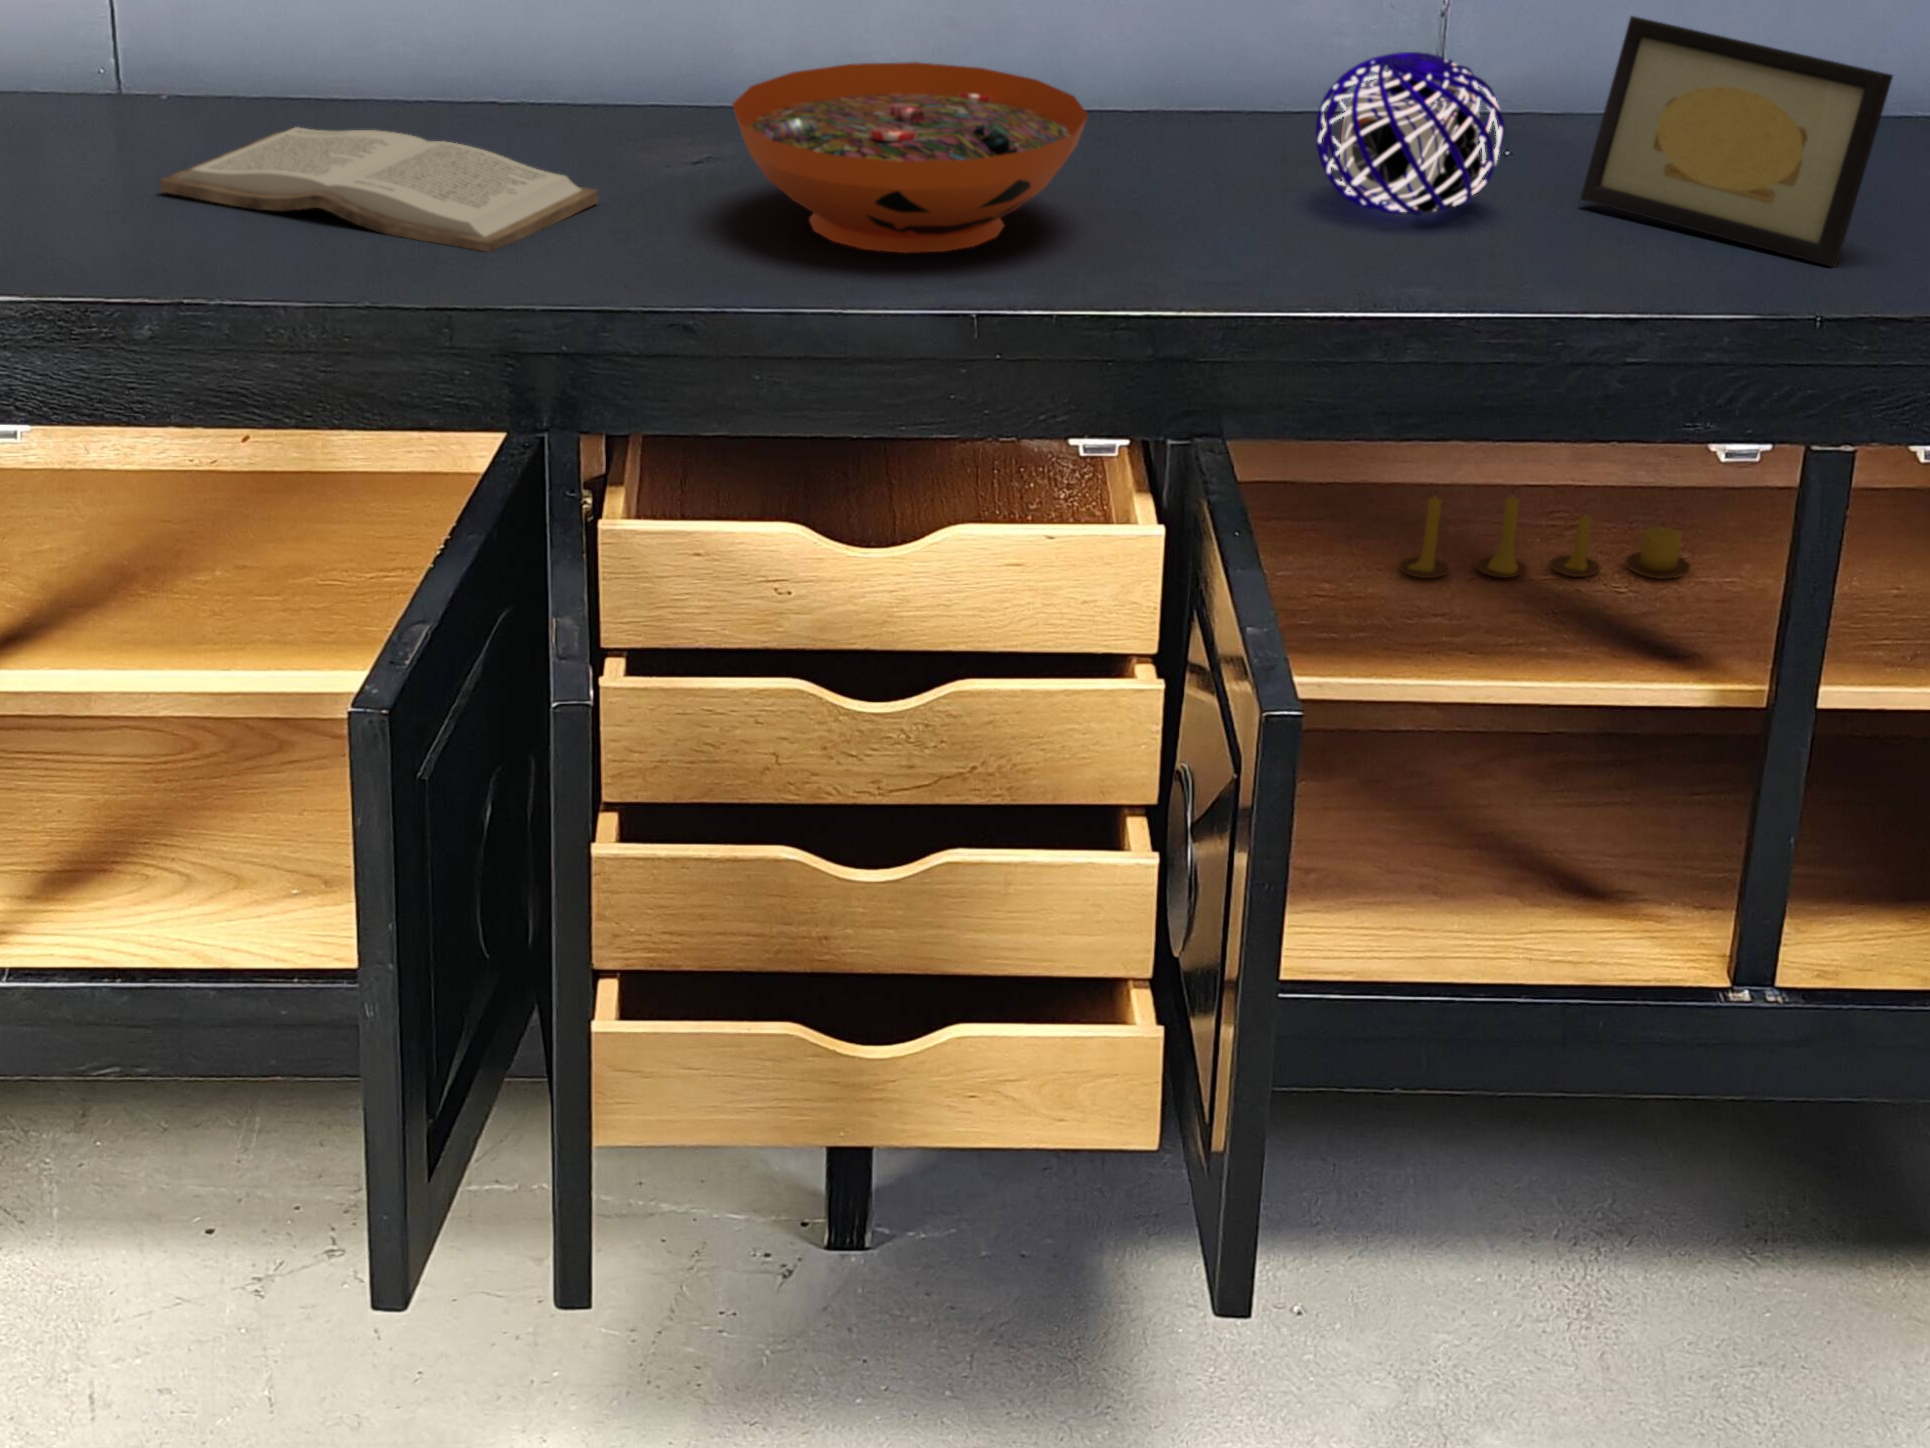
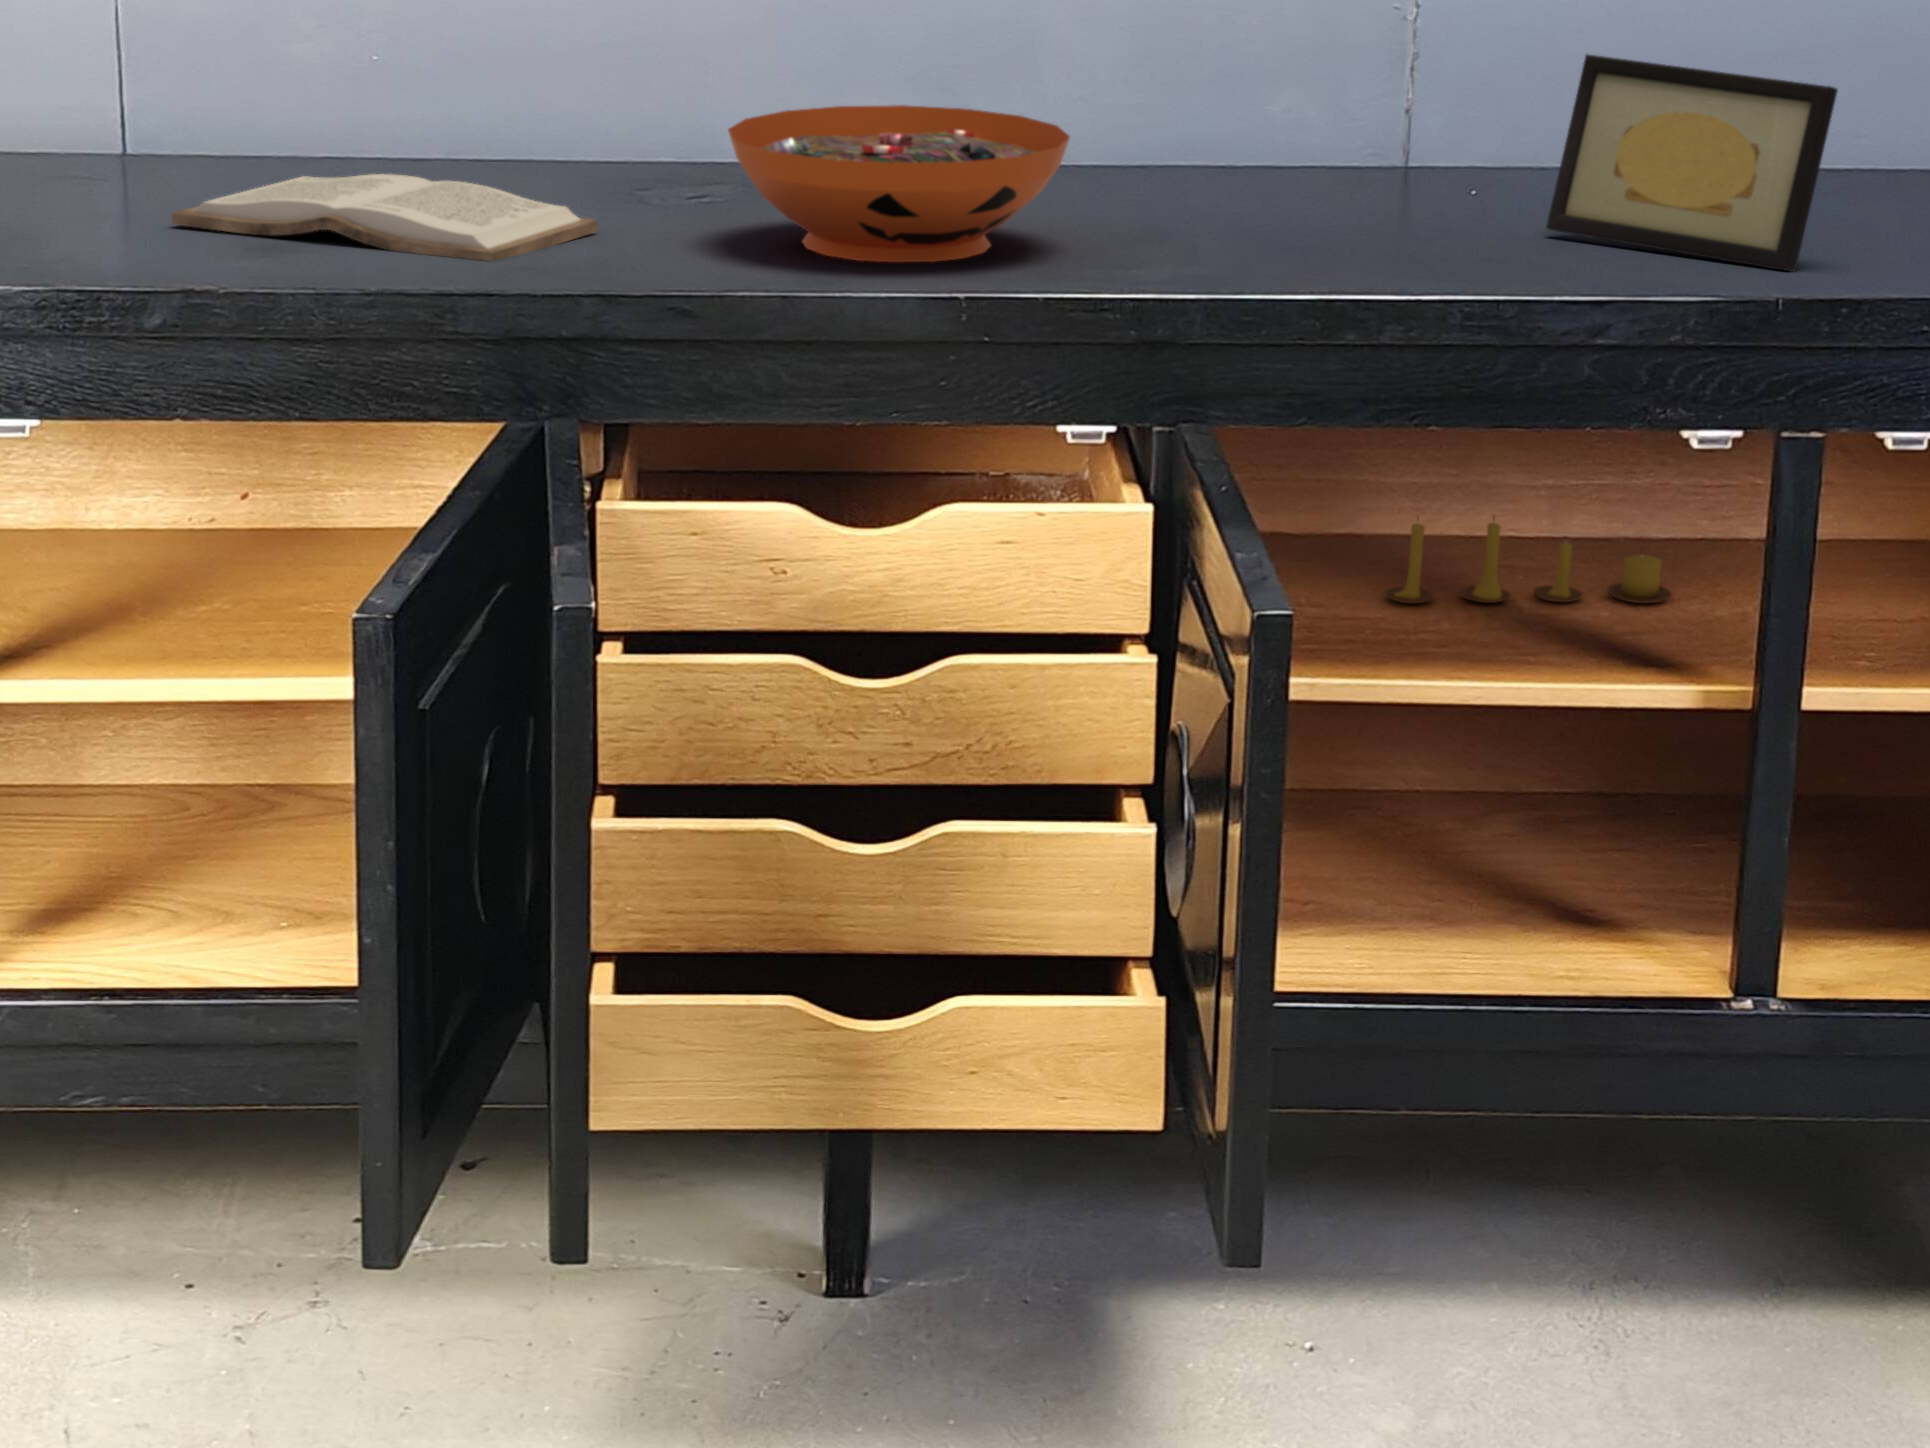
decorative orb: present [1316,52,1505,215] -> none [1289,88,1471,238]

